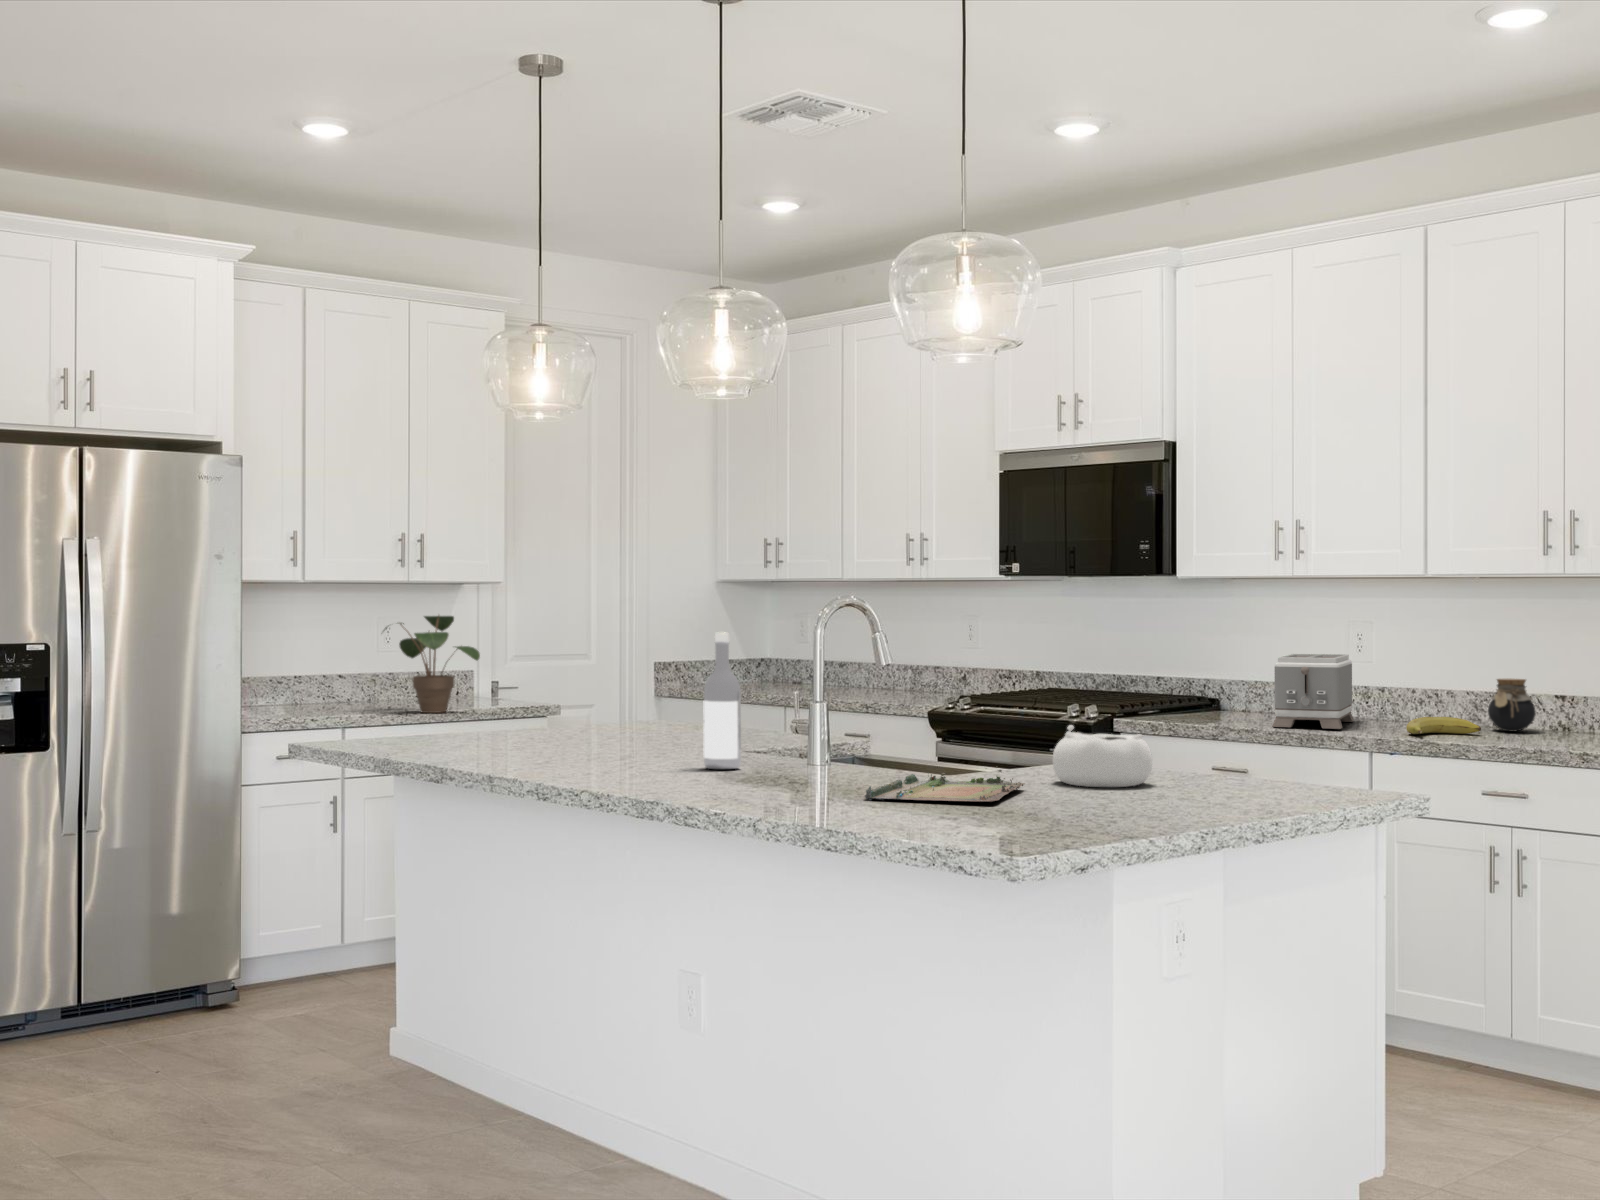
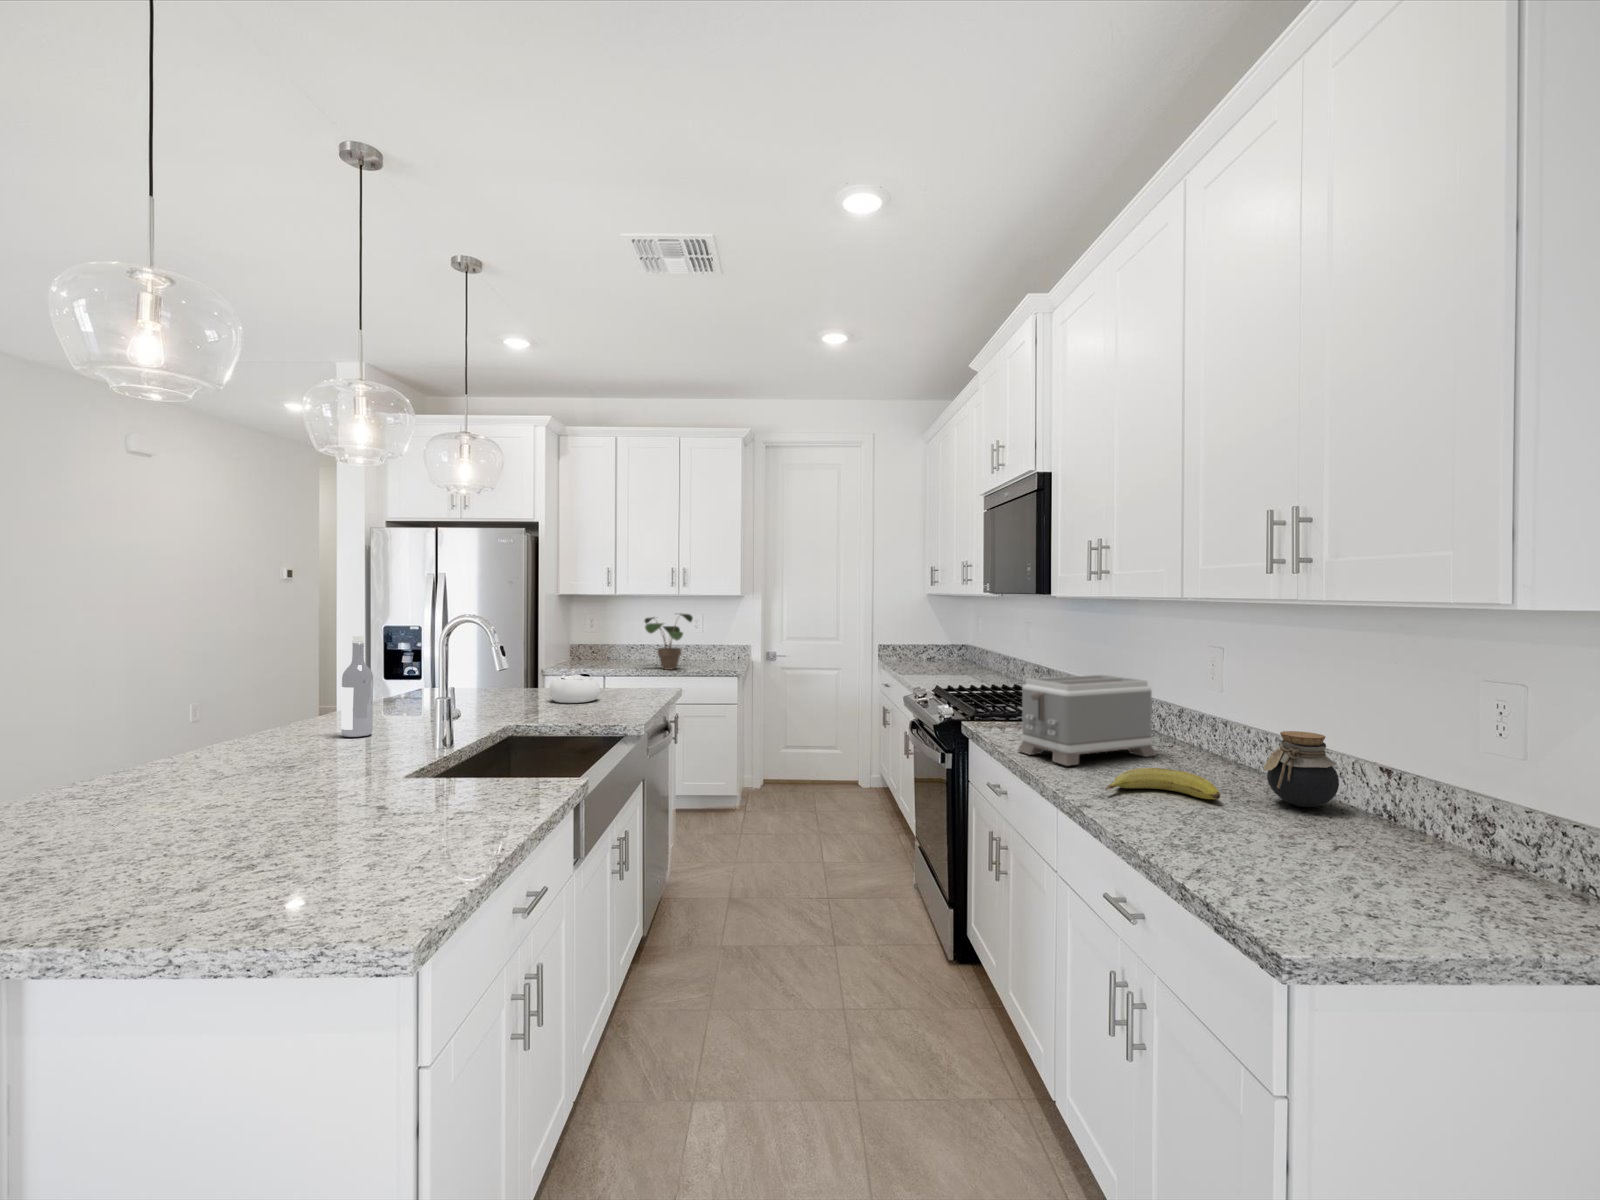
decorative bowl: present [1053,725,1152,787] -> present [549,671,600,703]
tray: present [865,766,1025,802] -> none [40,767,269,815]

